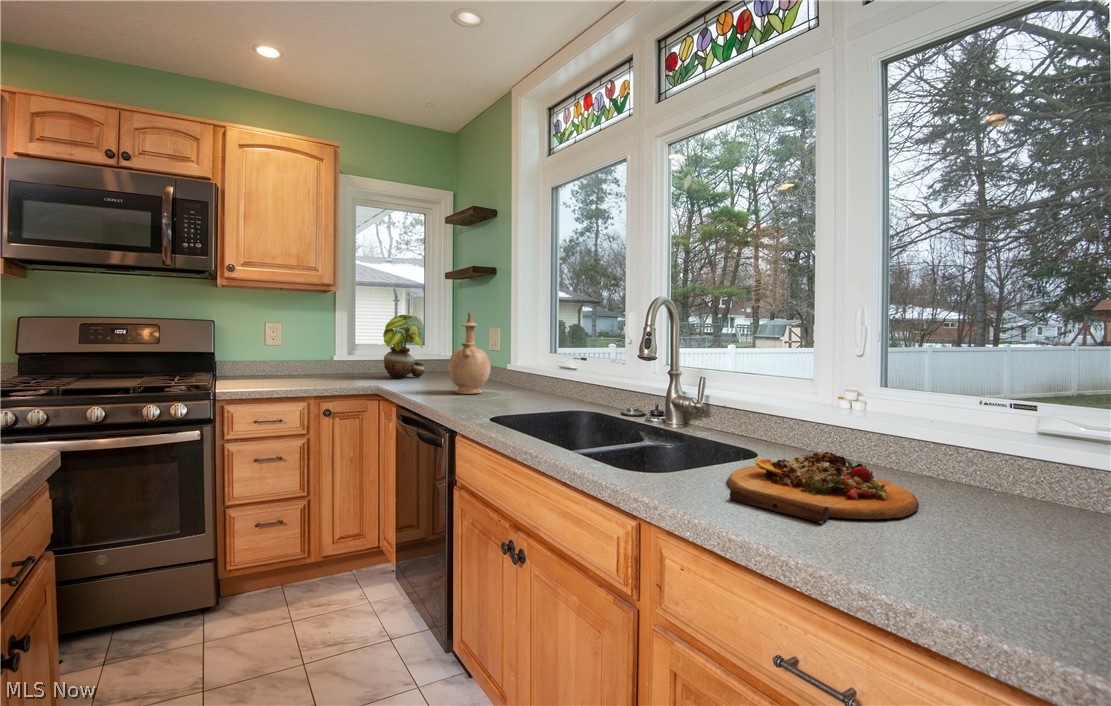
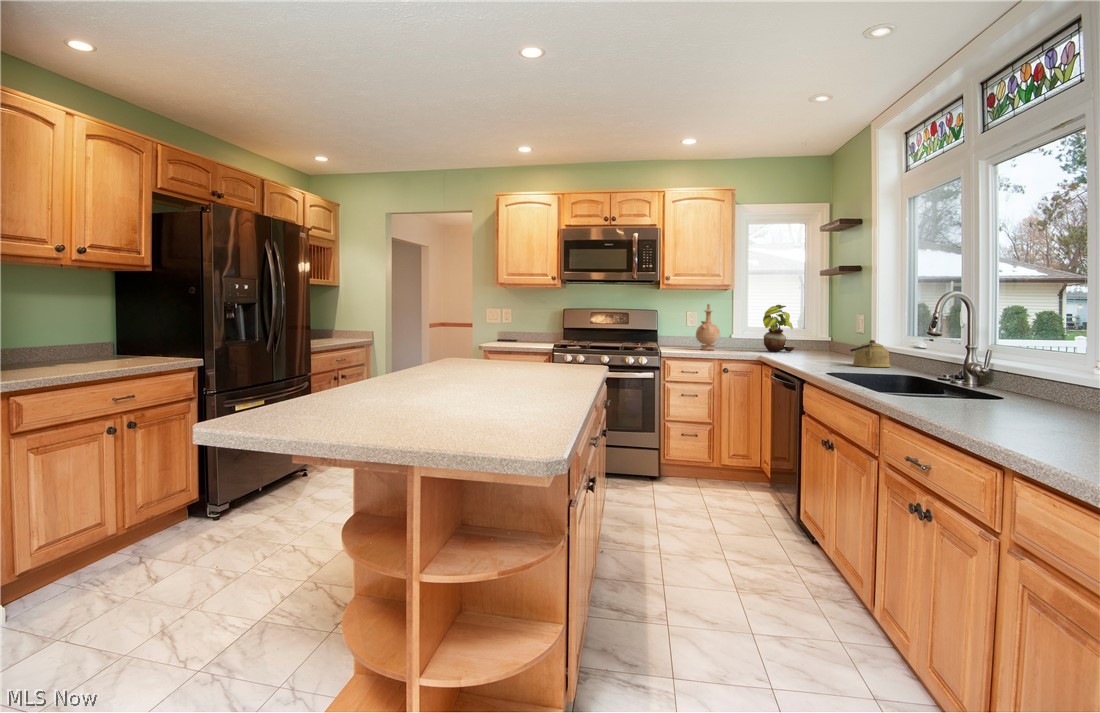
vase: present [448,312,491,394] -> present [696,304,720,350]
kettle: none [517,366,565,405] -> present [850,340,890,367]
cutting board: present [727,452,919,523] -> none [915,377,1043,404]

